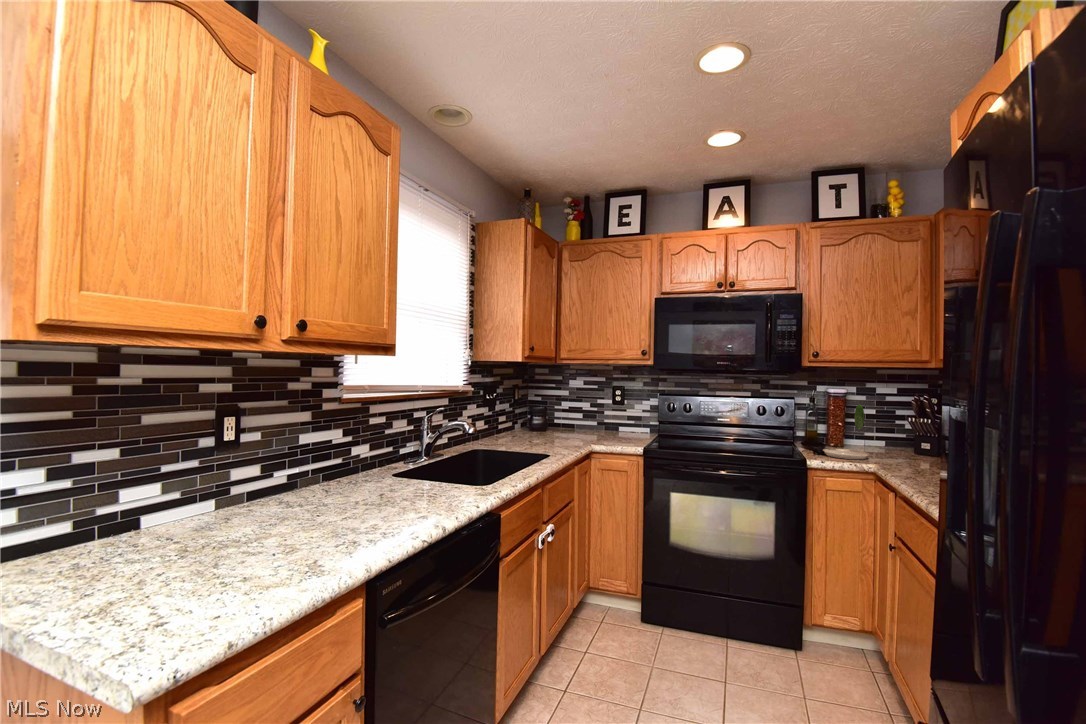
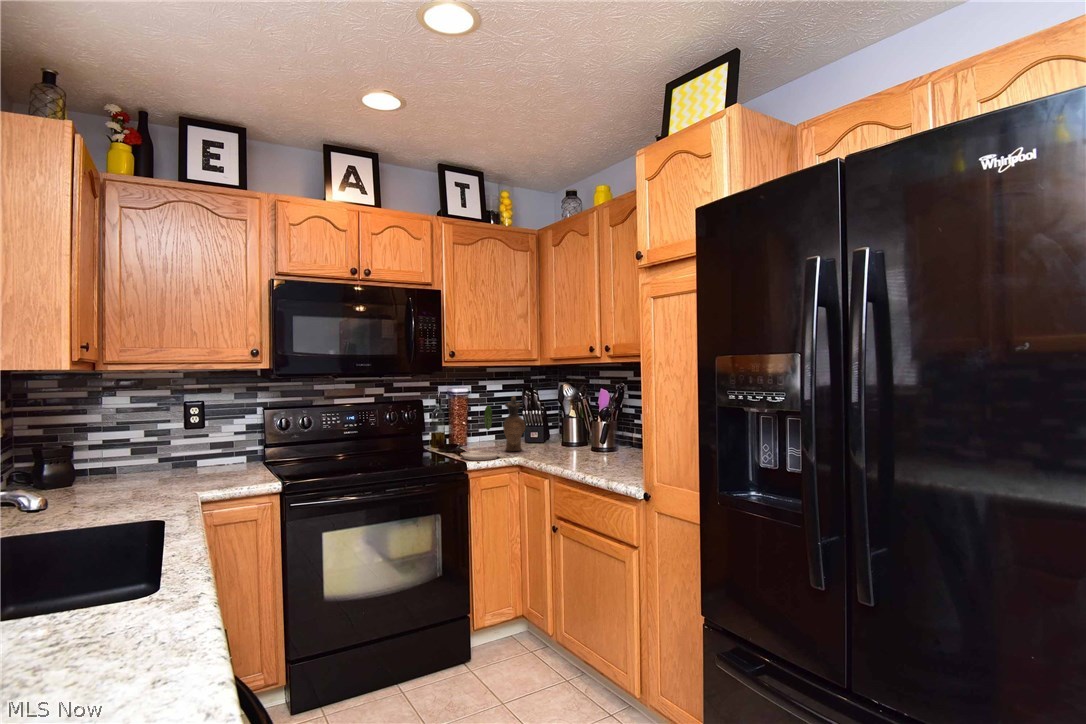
ceramic pitcher: none [882,397,912,457] -> present [503,396,526,451]

